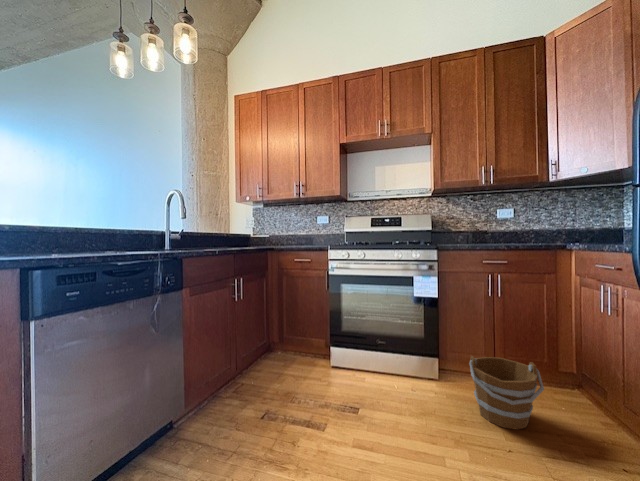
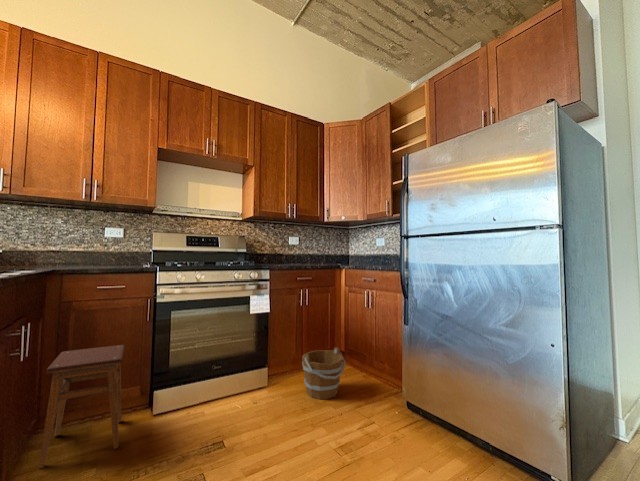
stool: none [258,301,312,376] -> present [38,345,125,468]

